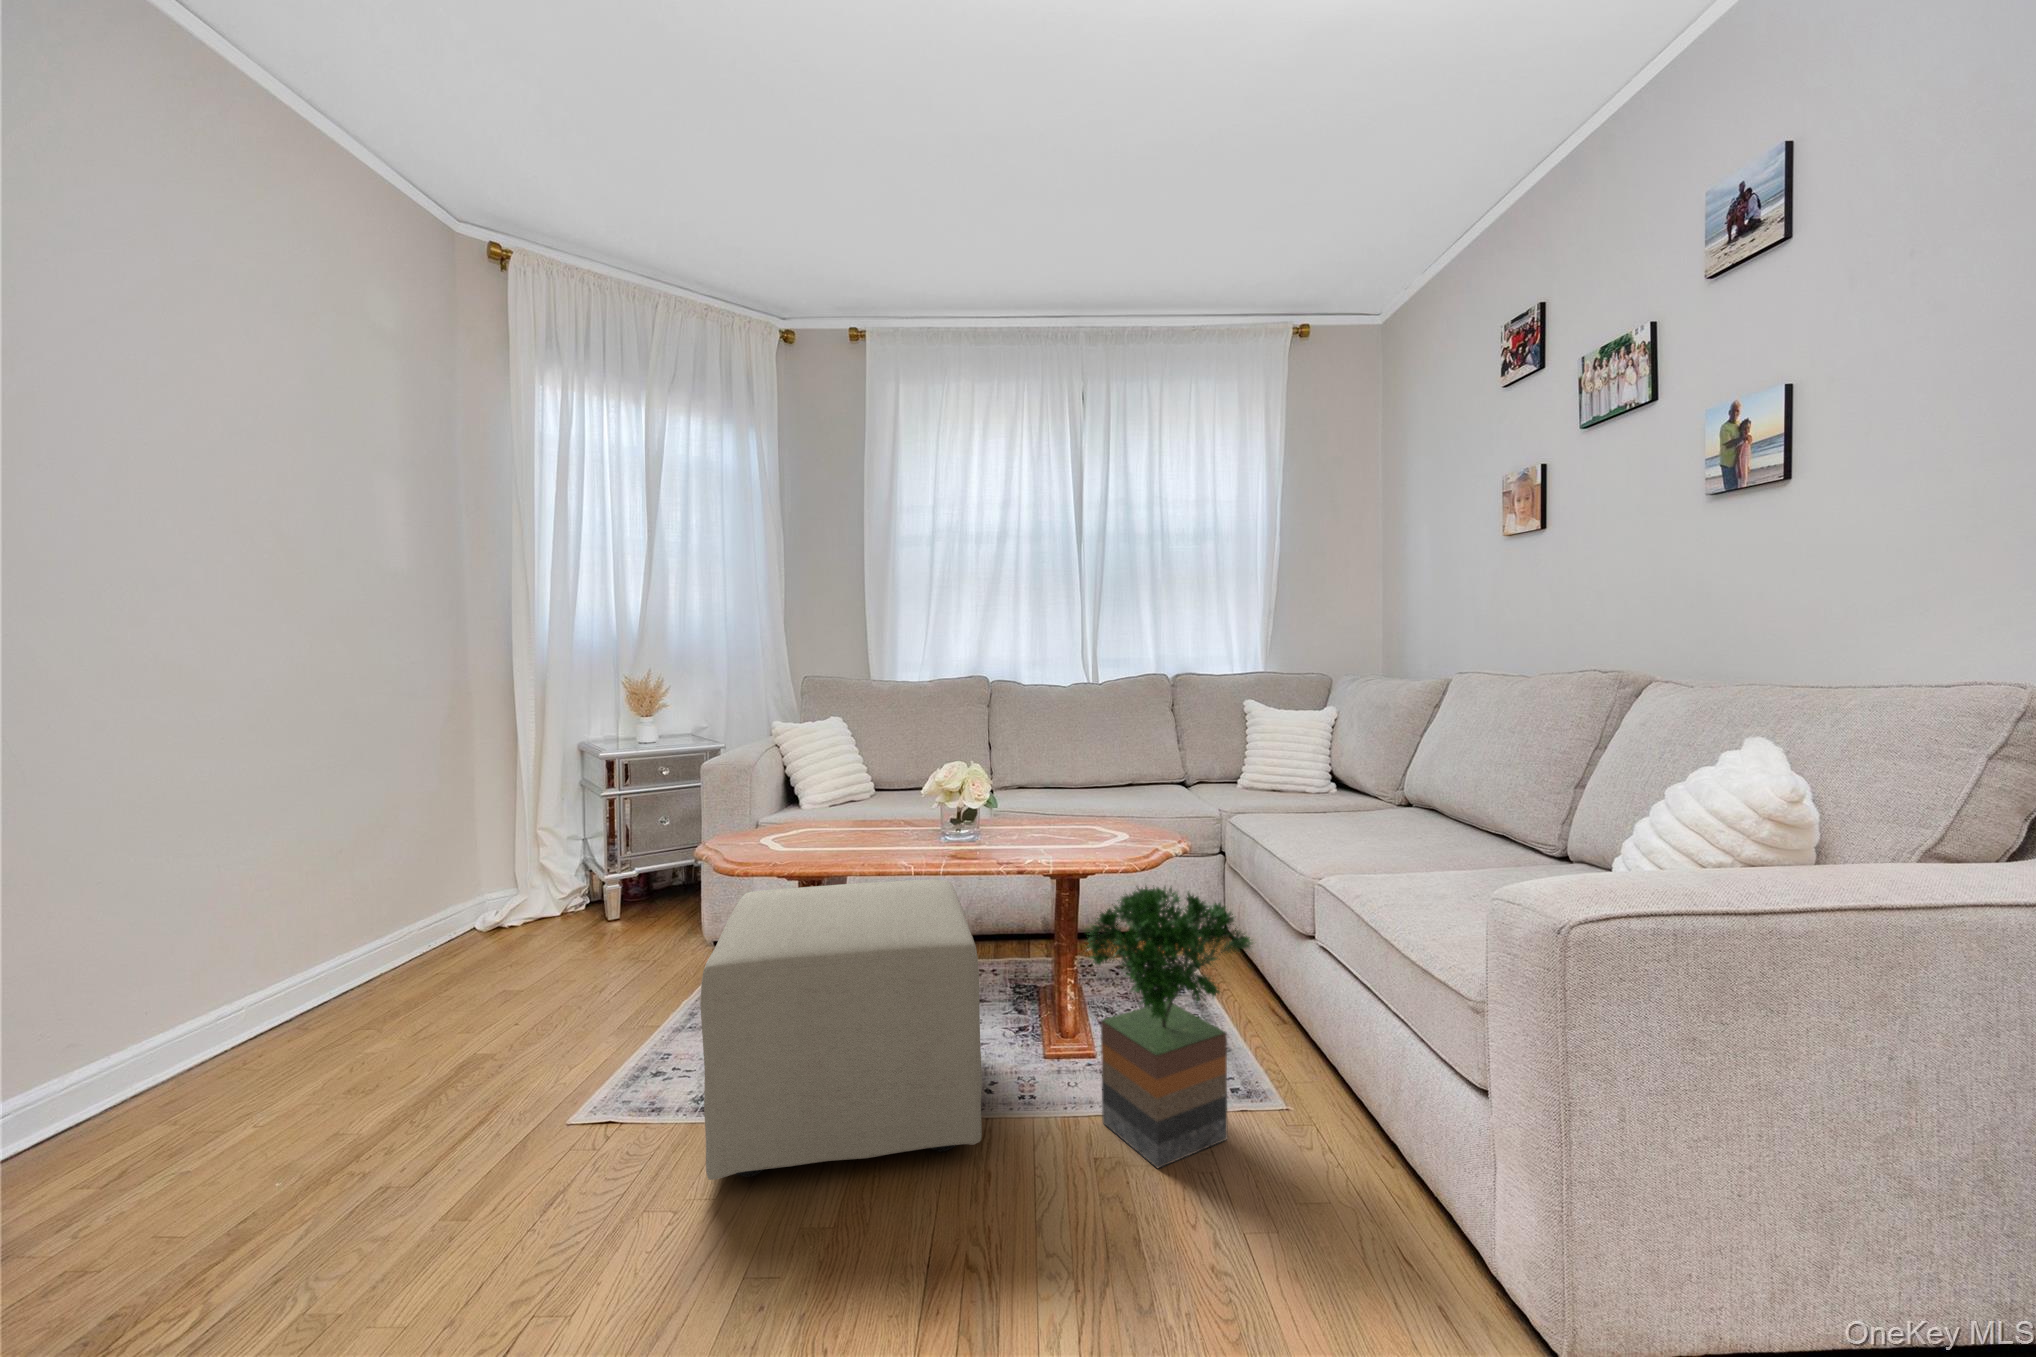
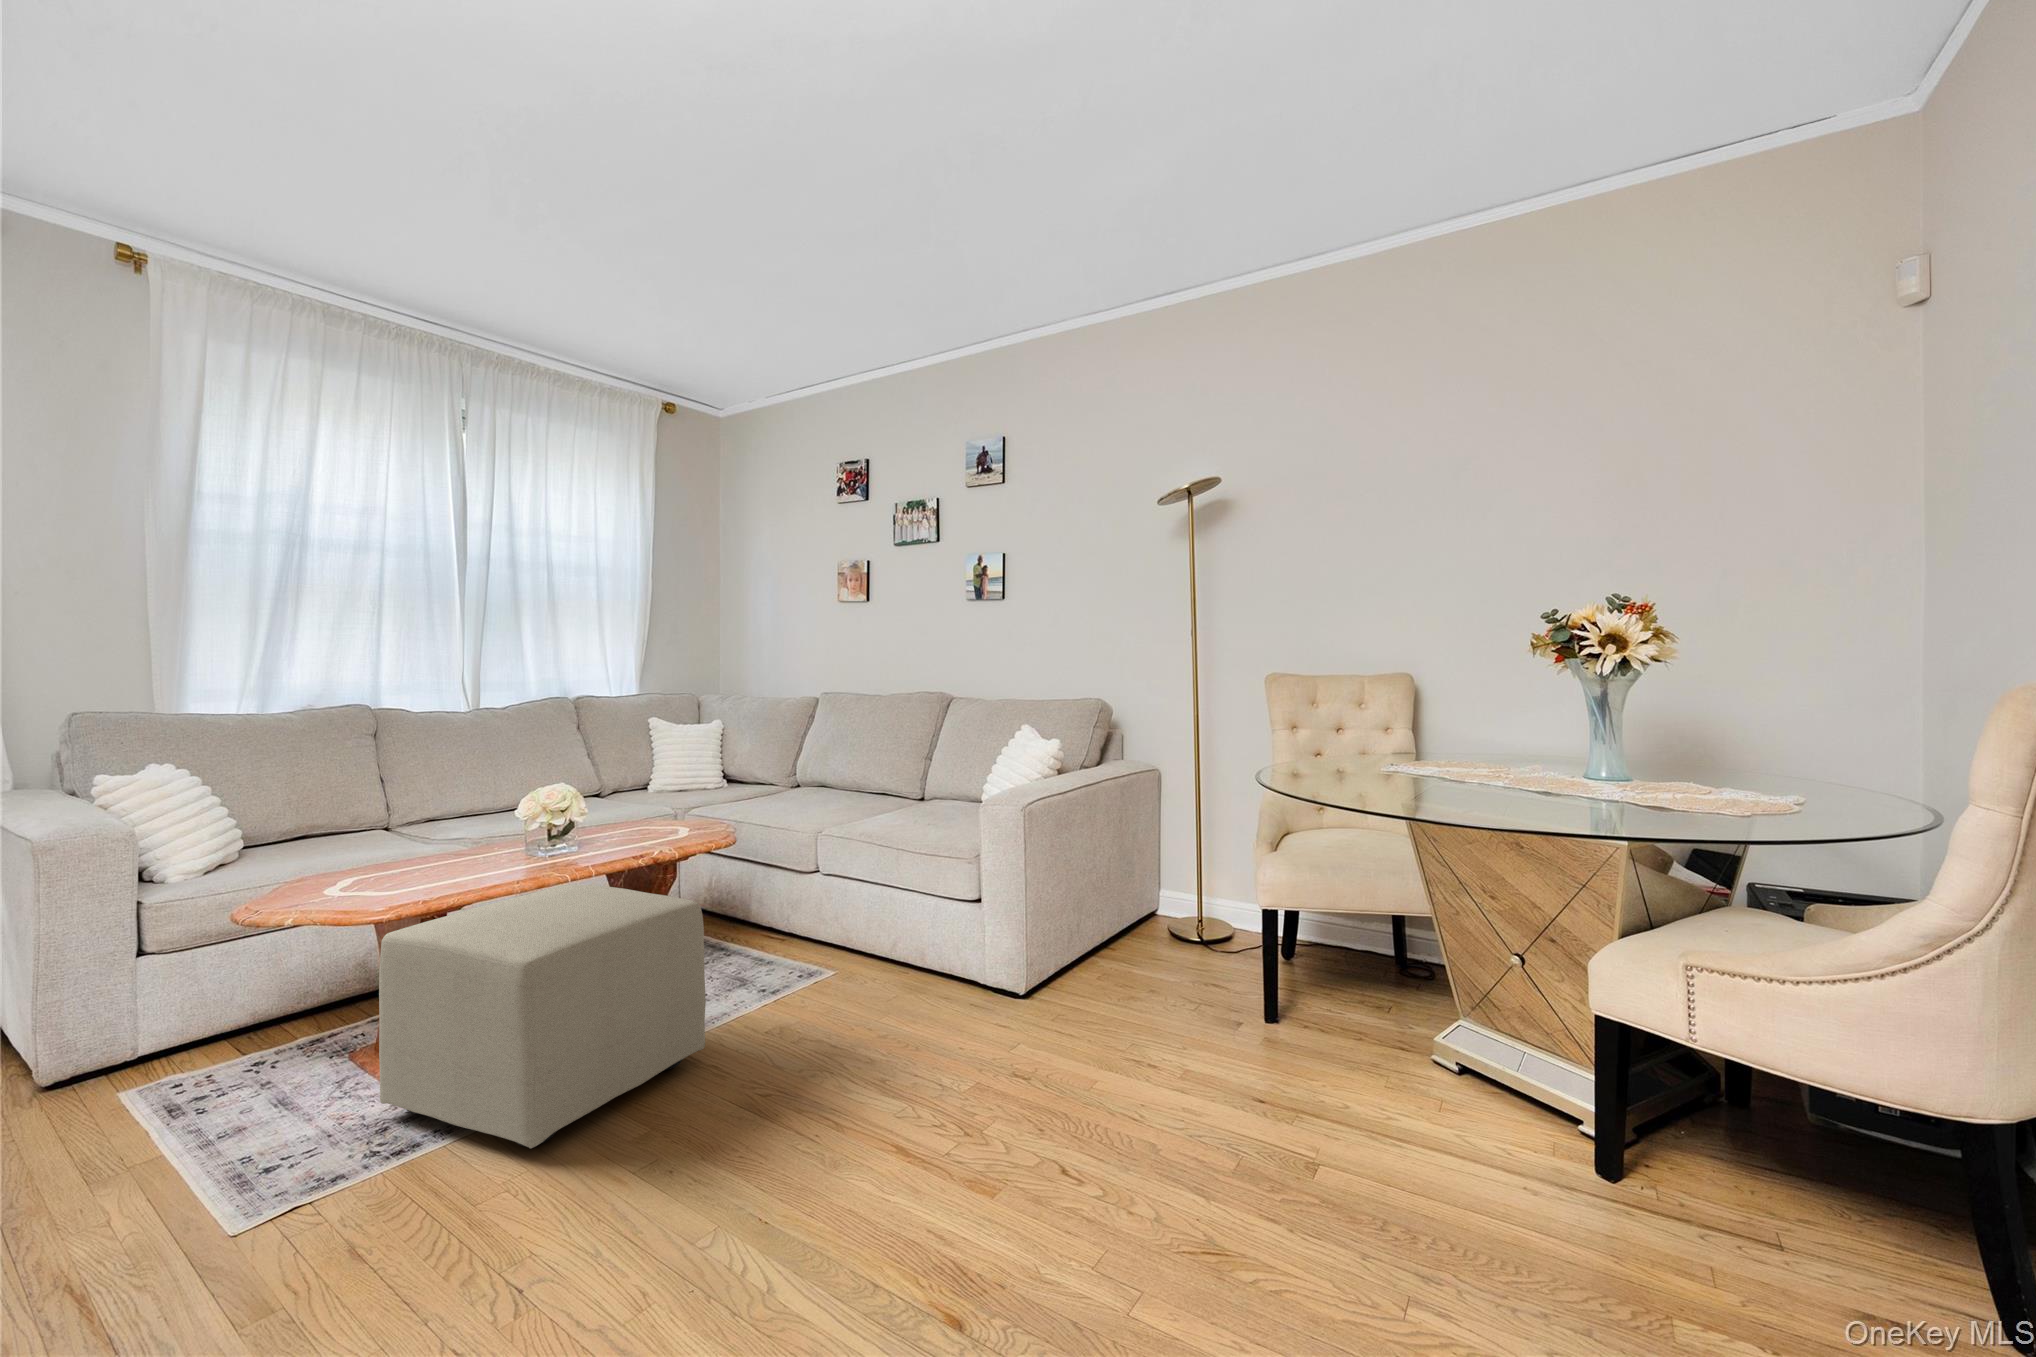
potted tree: present [1087,886,1253,1168] -> none [741,843,849,1019]

